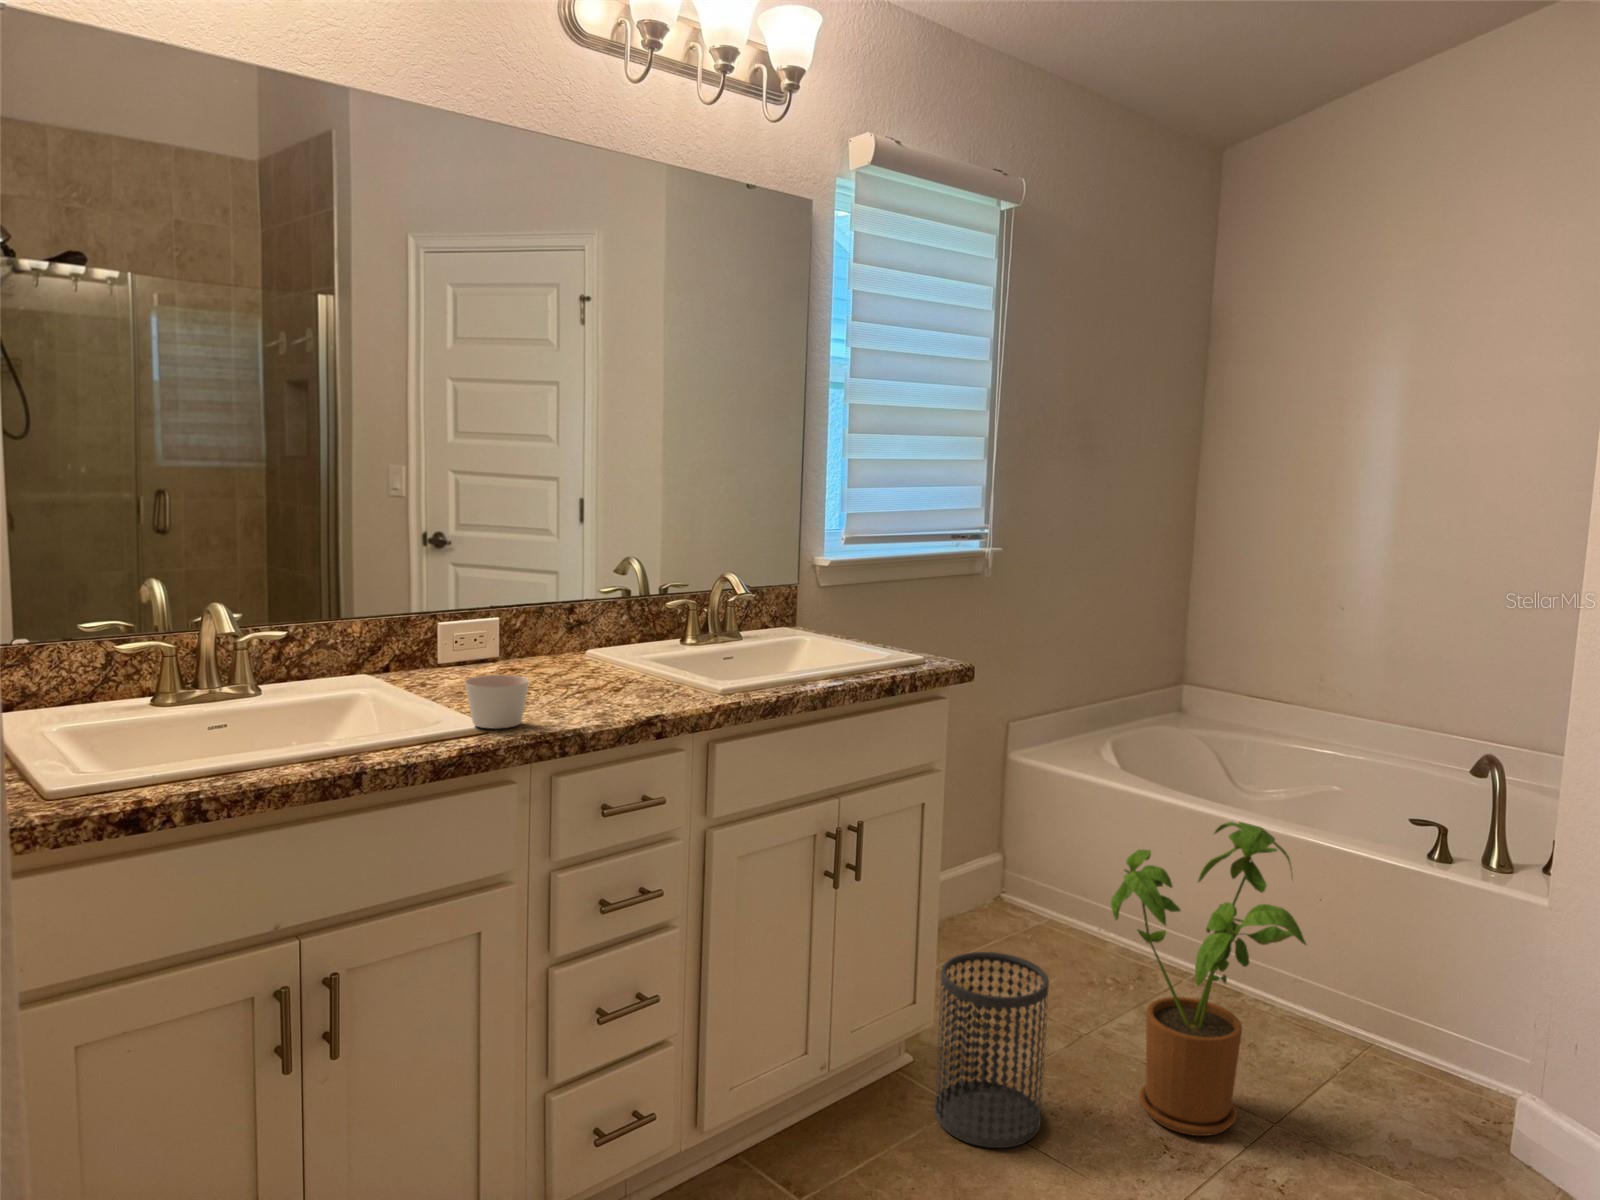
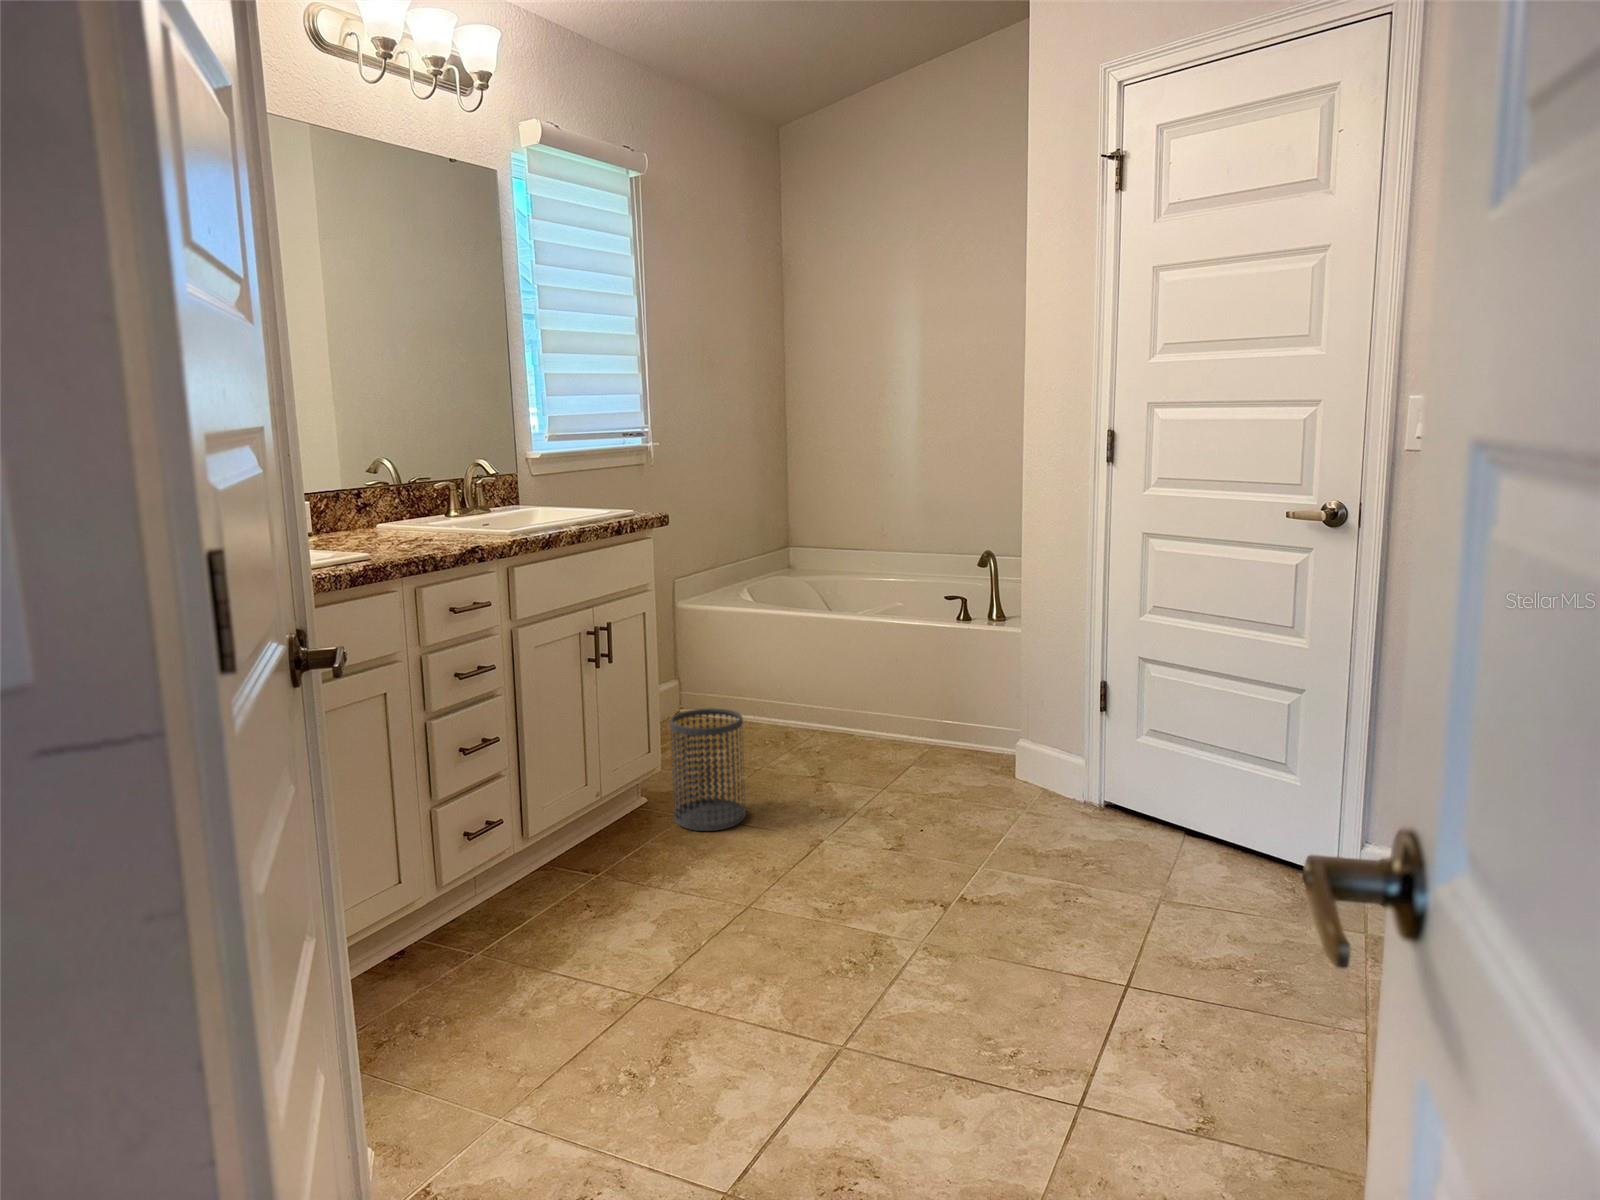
candle: present [465,675,529,729] -> none [349,521,396,556]
house plant: present [1111,822,1306,1136] -> none [774,597,897,802]

